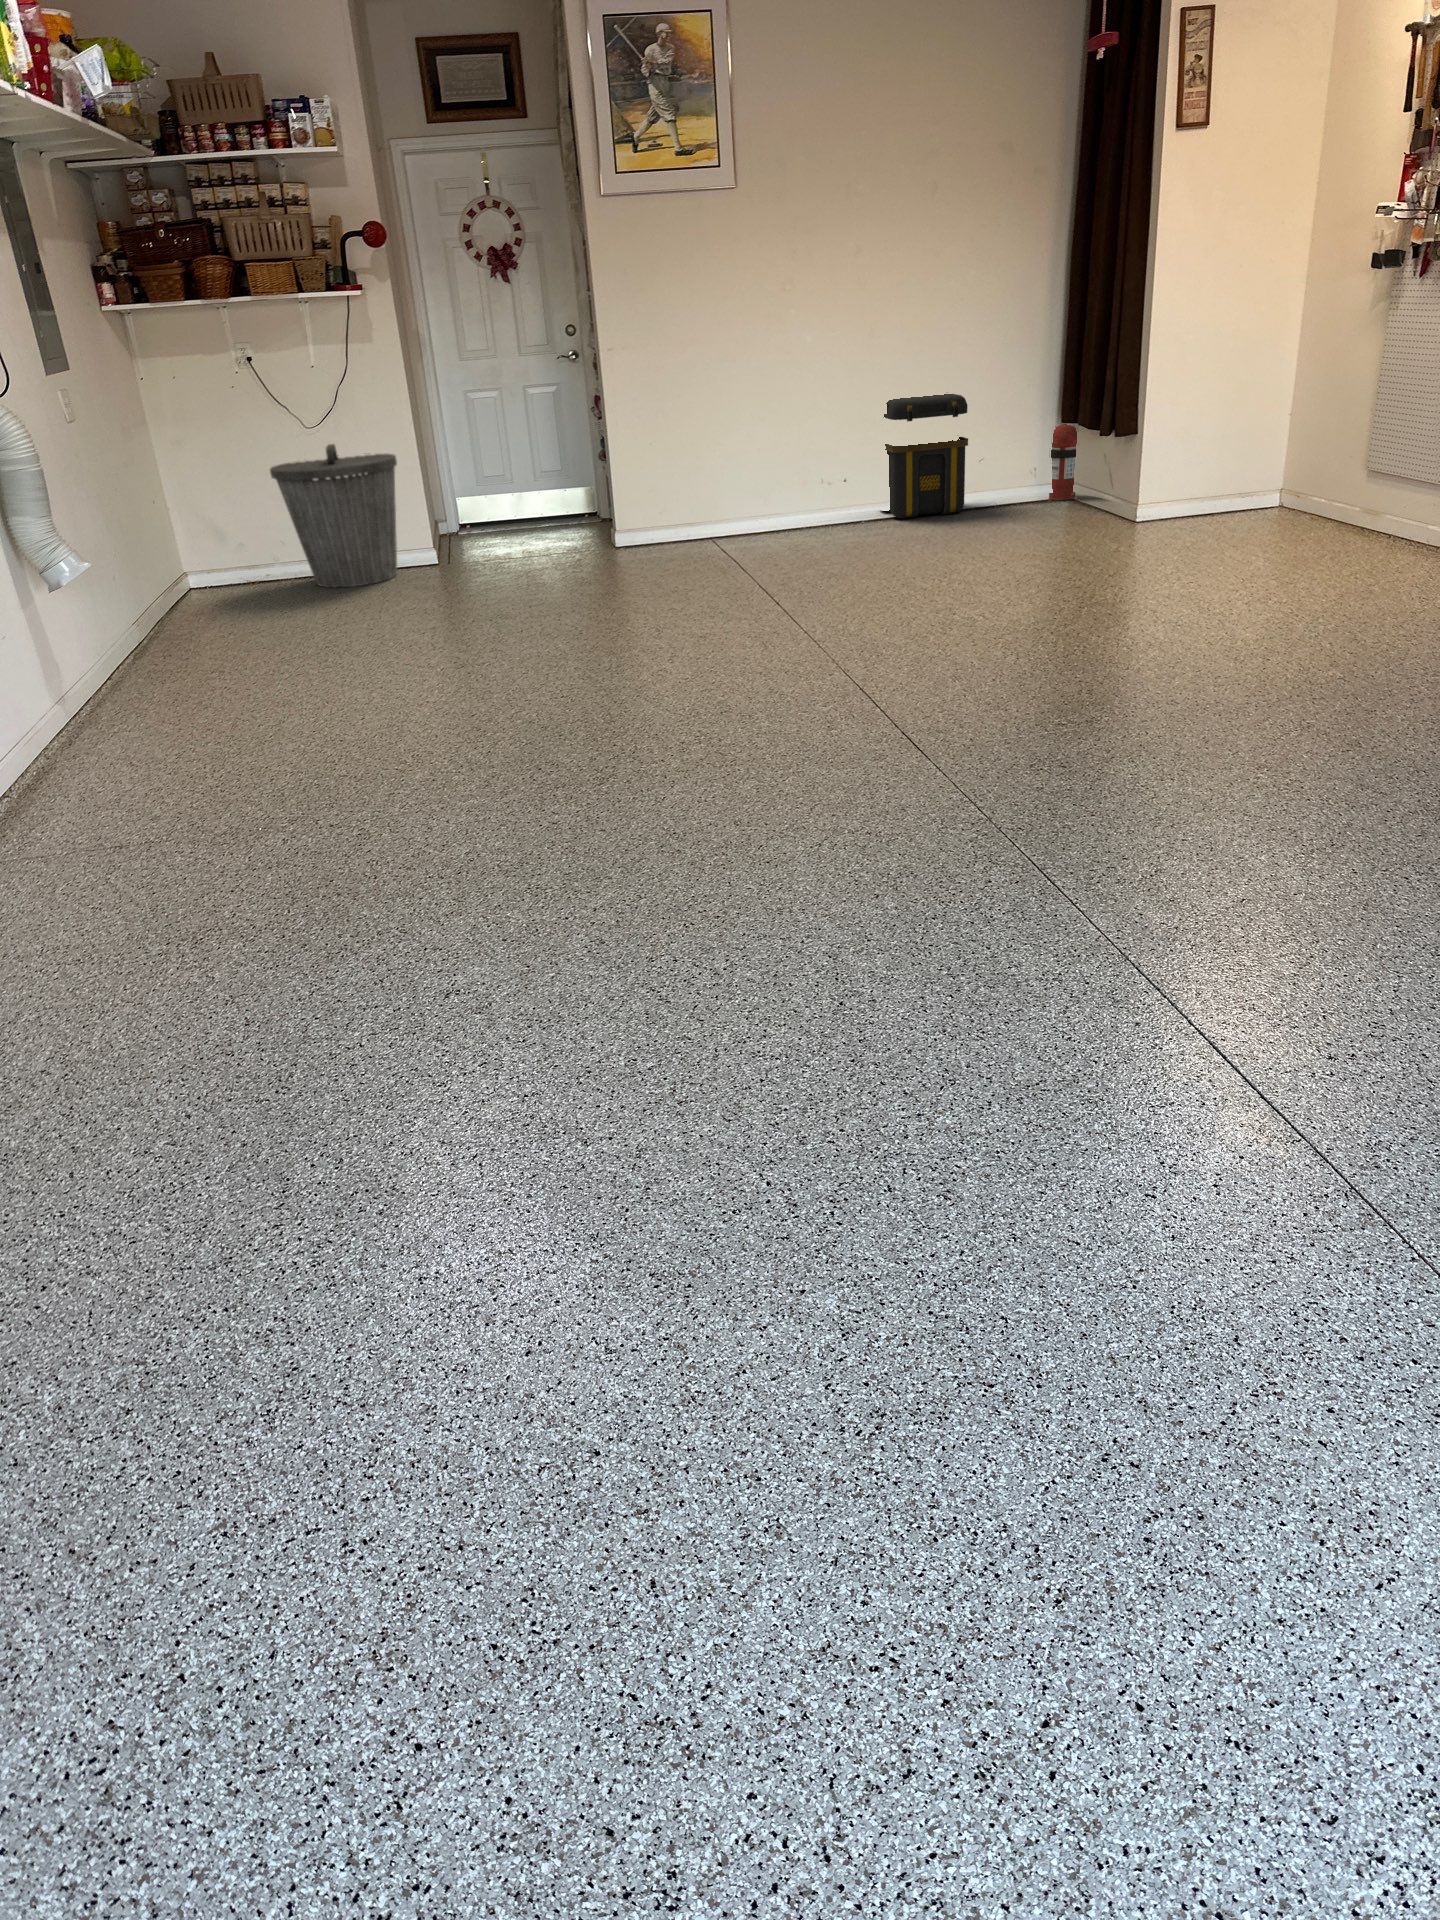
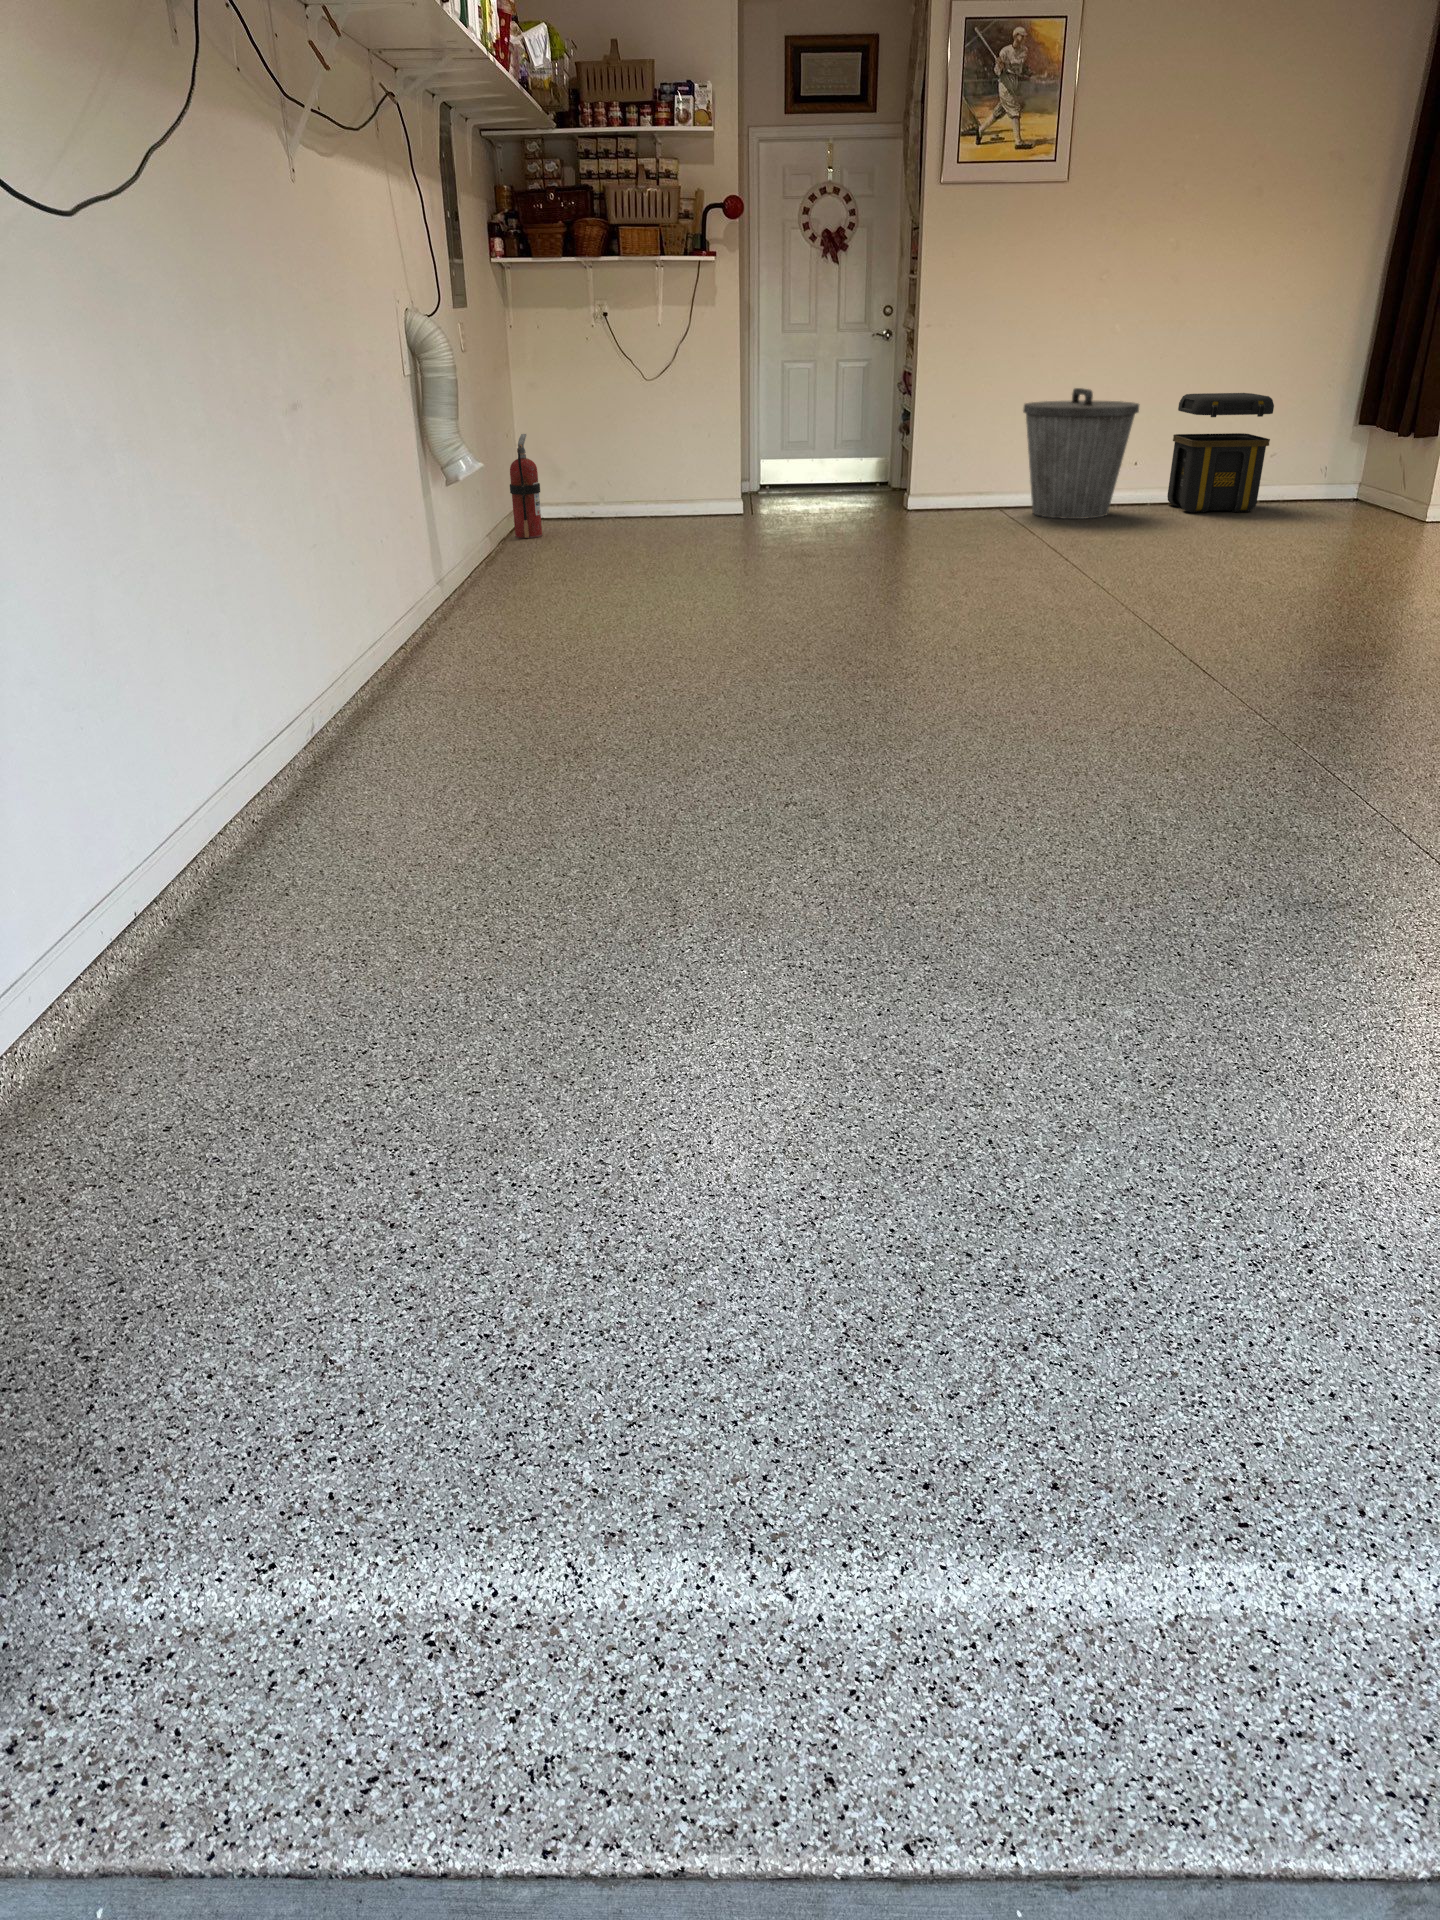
fire extinguisher: present [1049,424,1079,500] -> present [510,434,542,538]
trash can: present [270,444,397,588] -> present [1023,388,1140,519]

